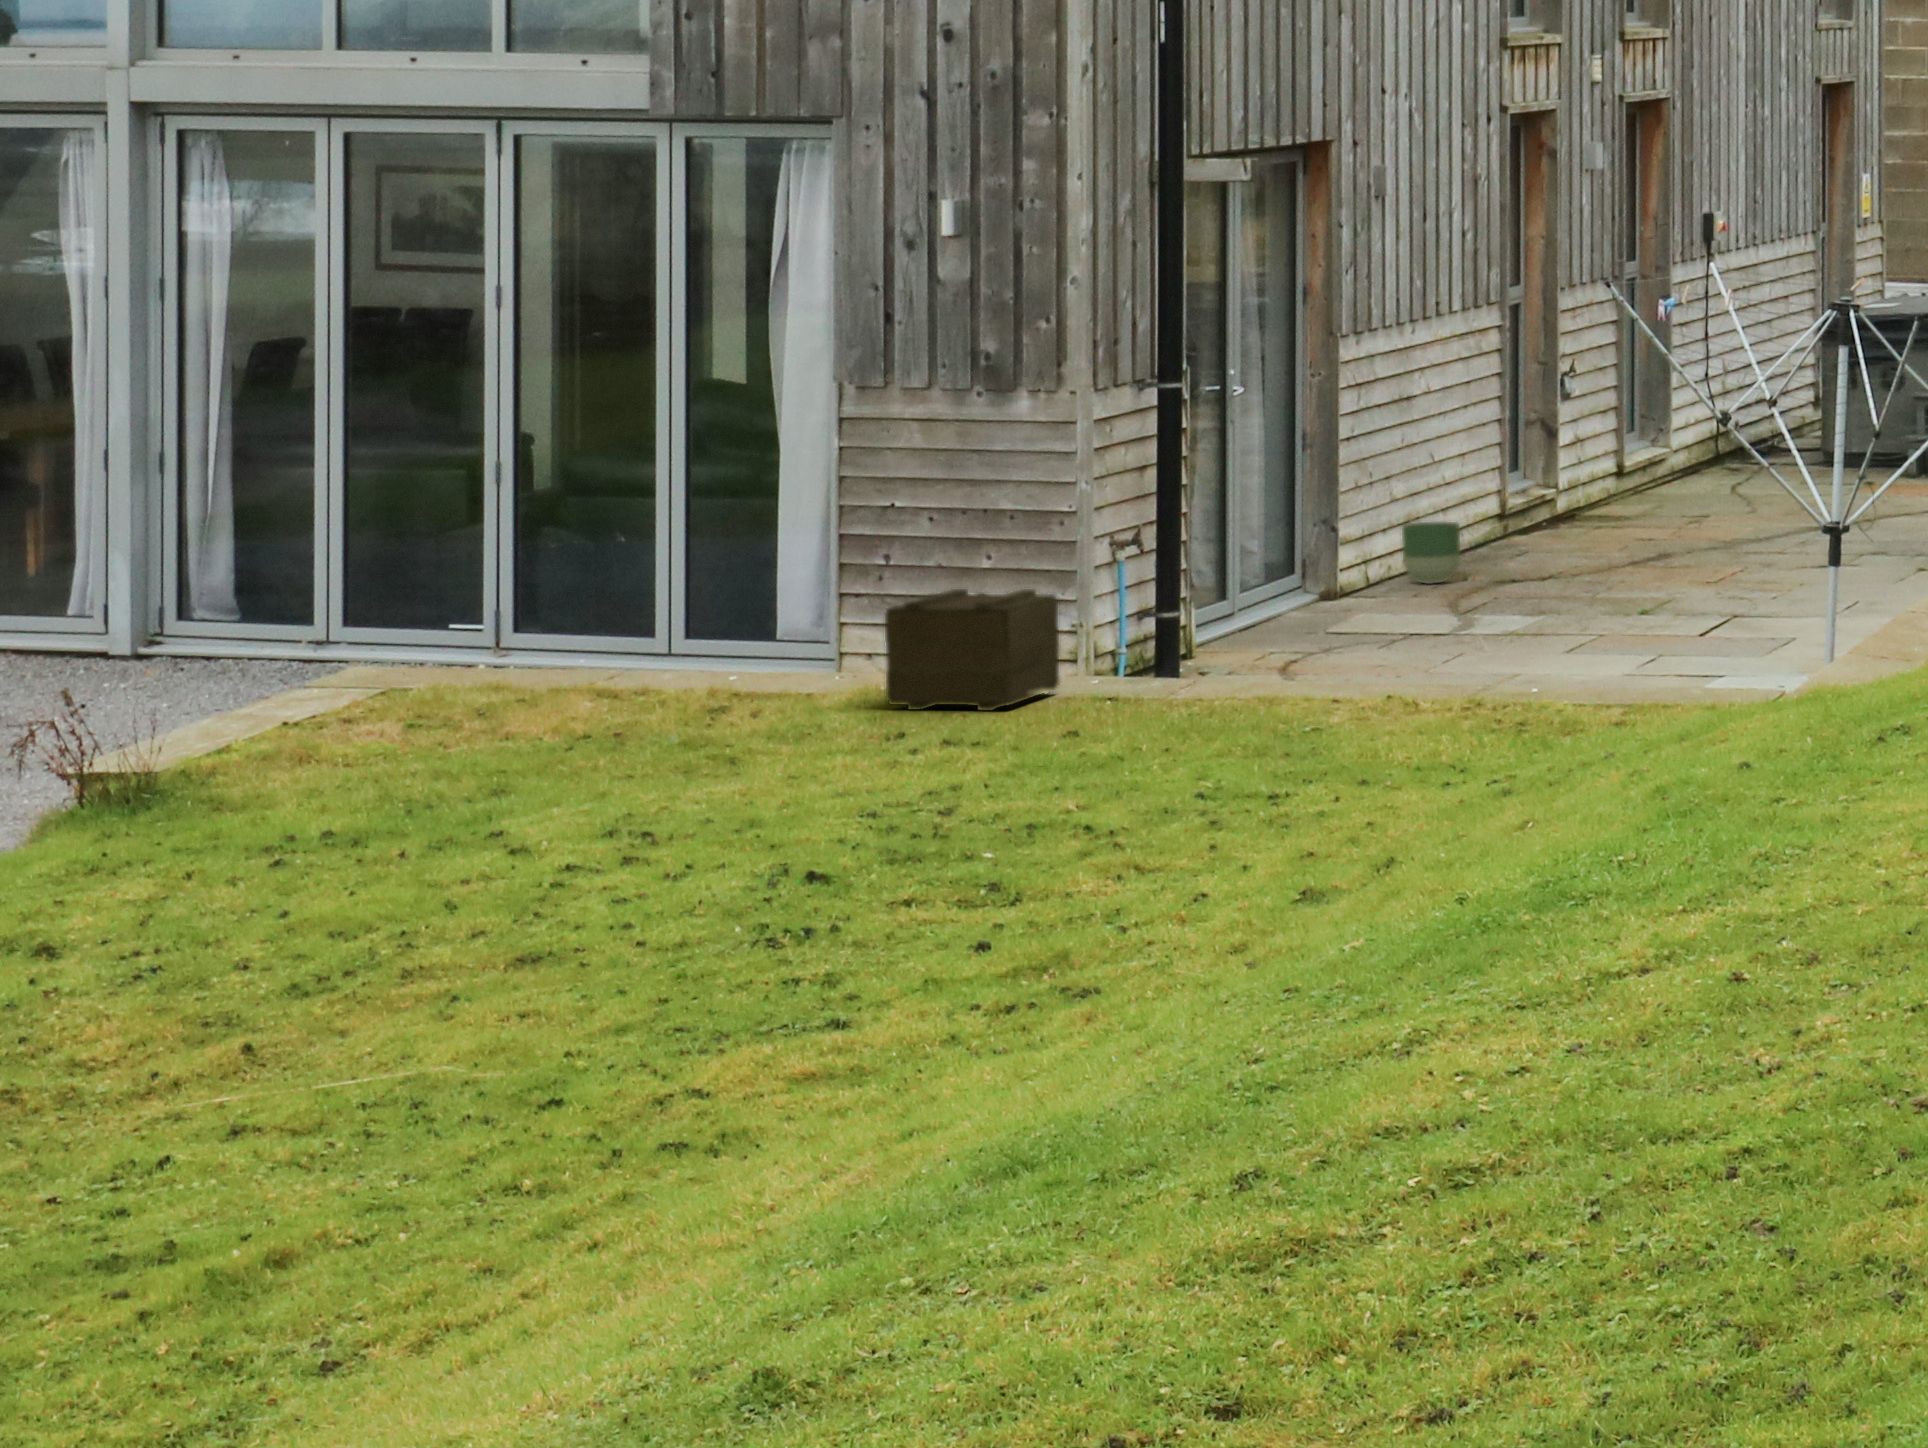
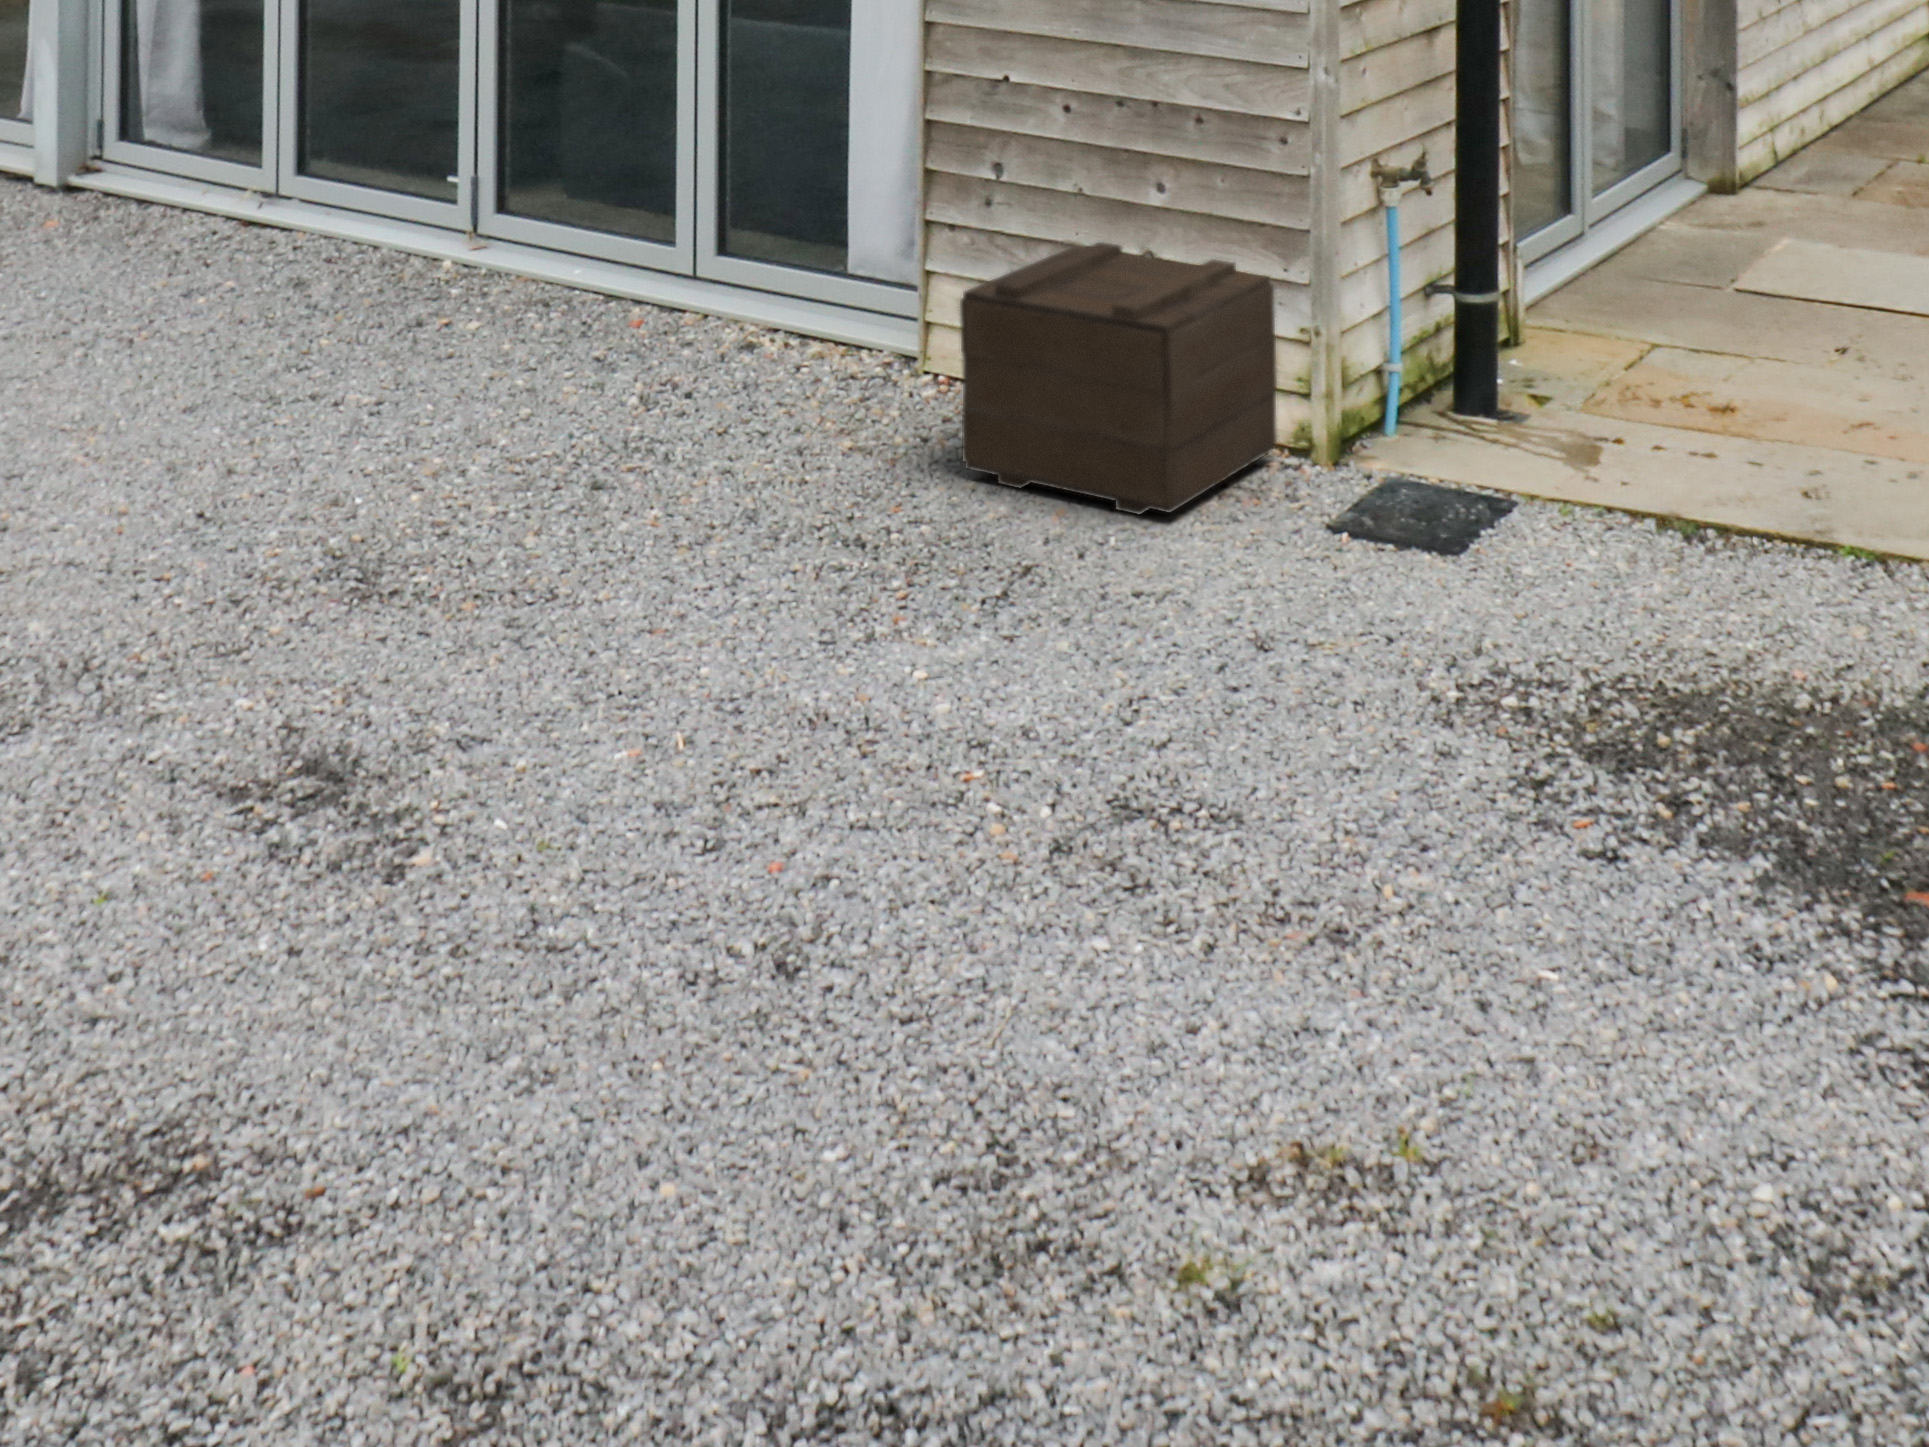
planter: present [1402,522,1460,584] -> none [1822,65,1912,161]

